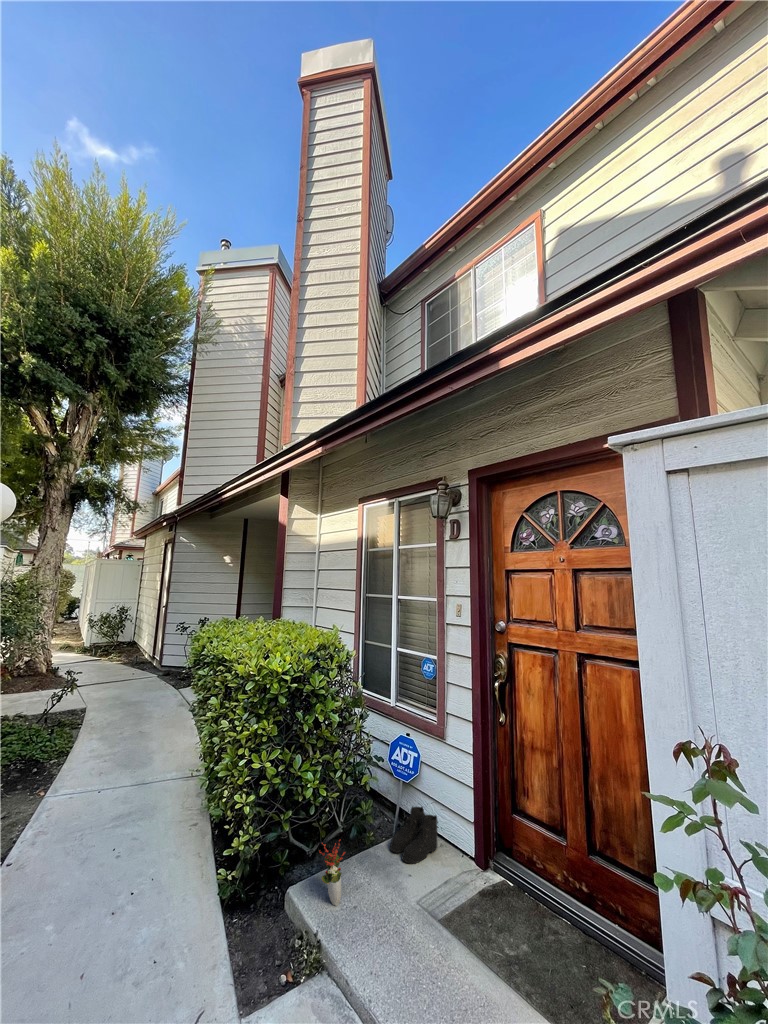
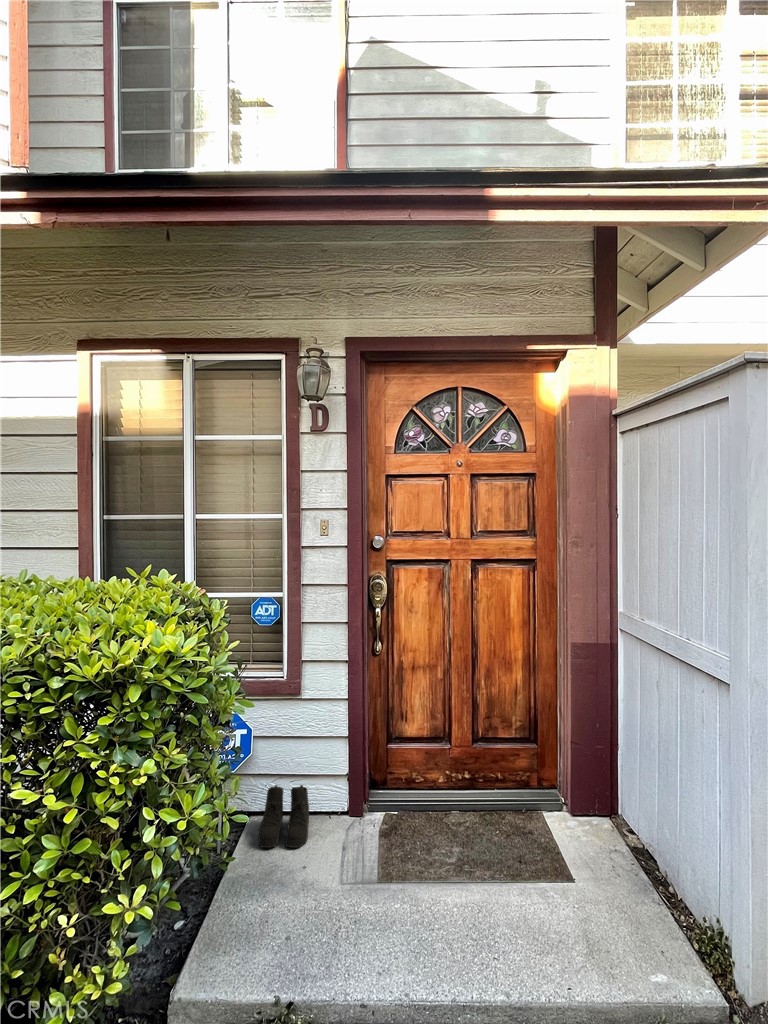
decorative plant: present [319,840,345,906] -> none [255,843,295,922]

